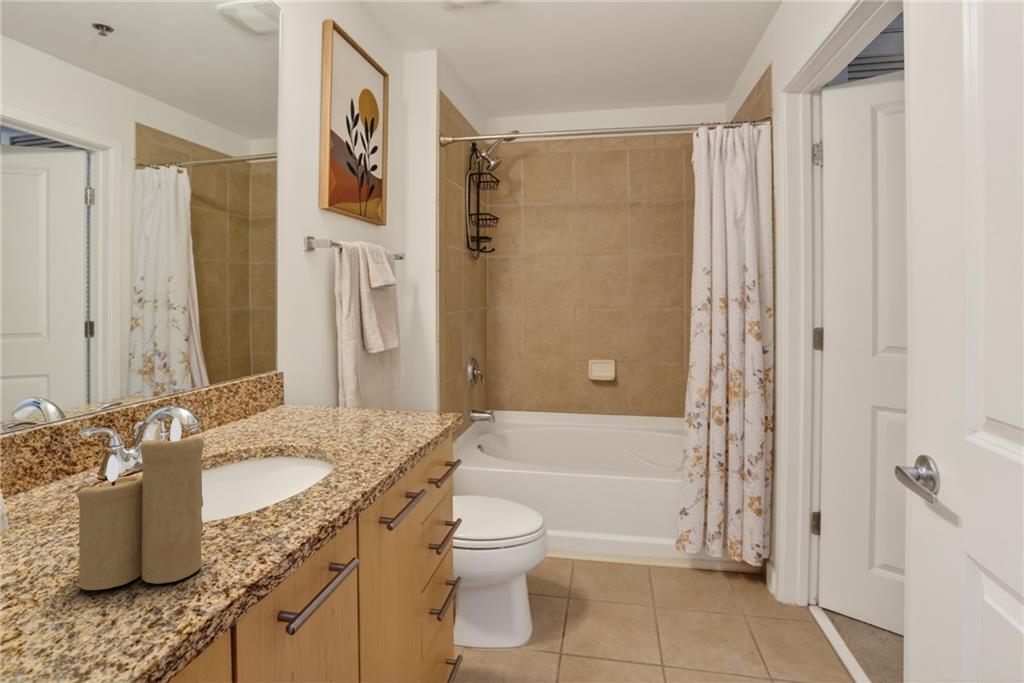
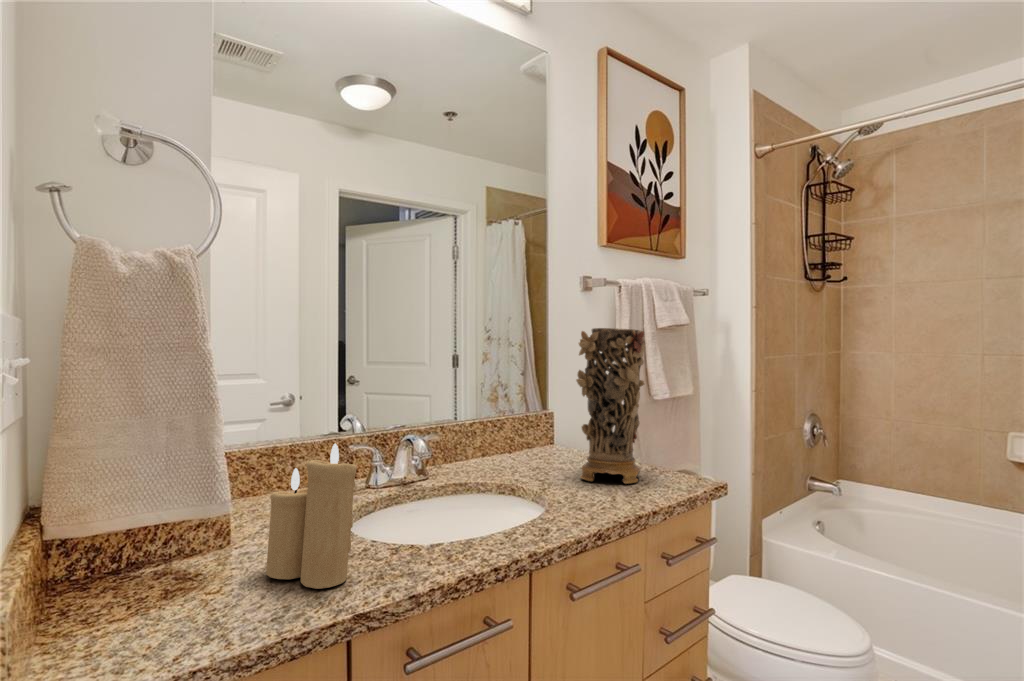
decorative vase: none [339,288,400,429] -> present [576,328,645,484]

